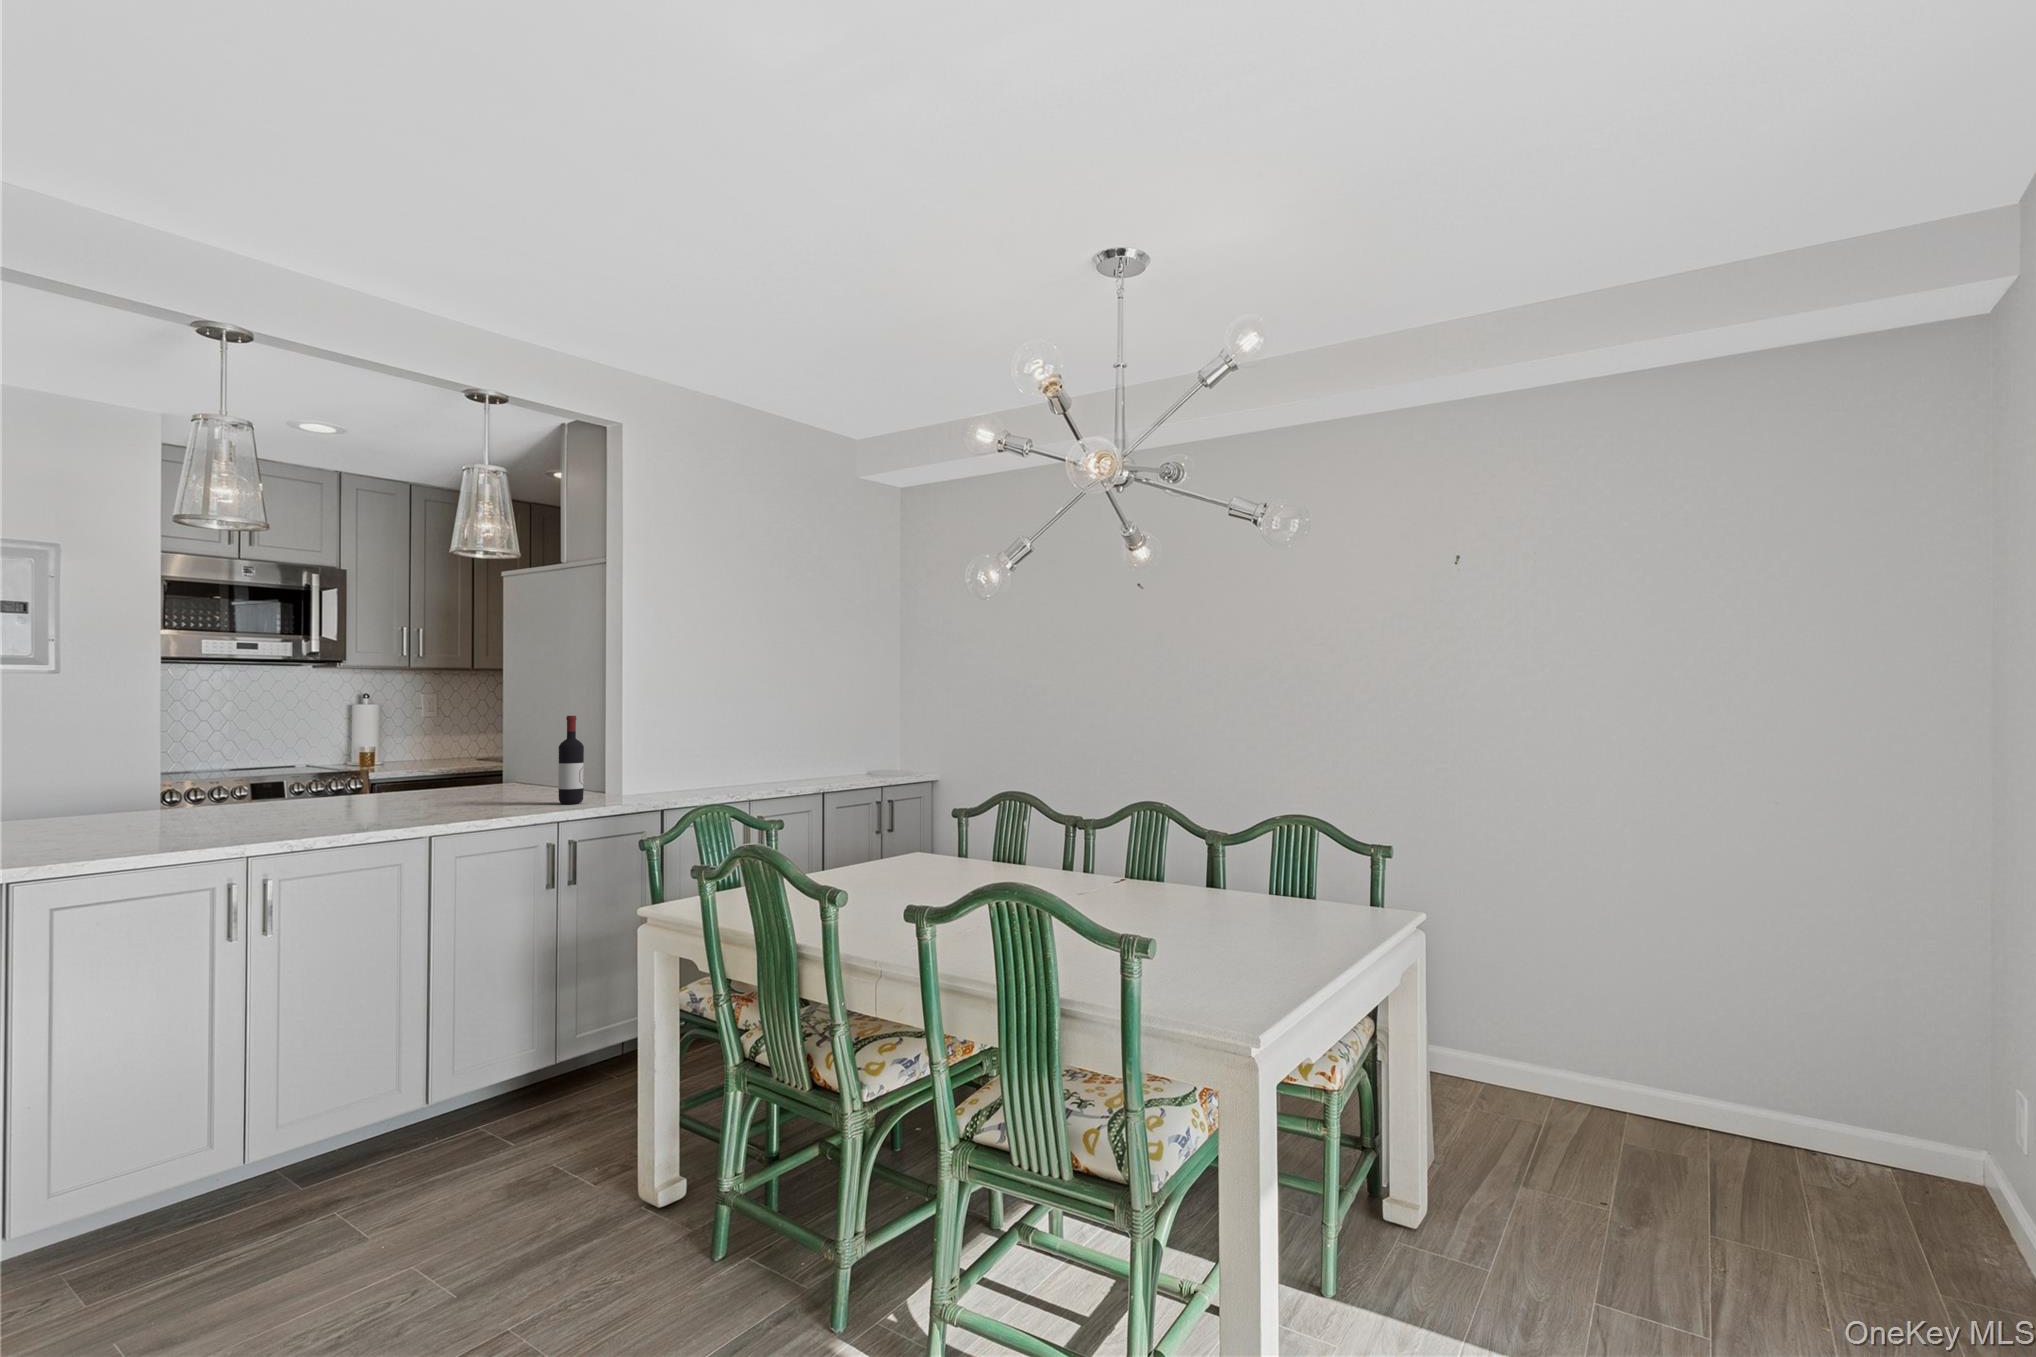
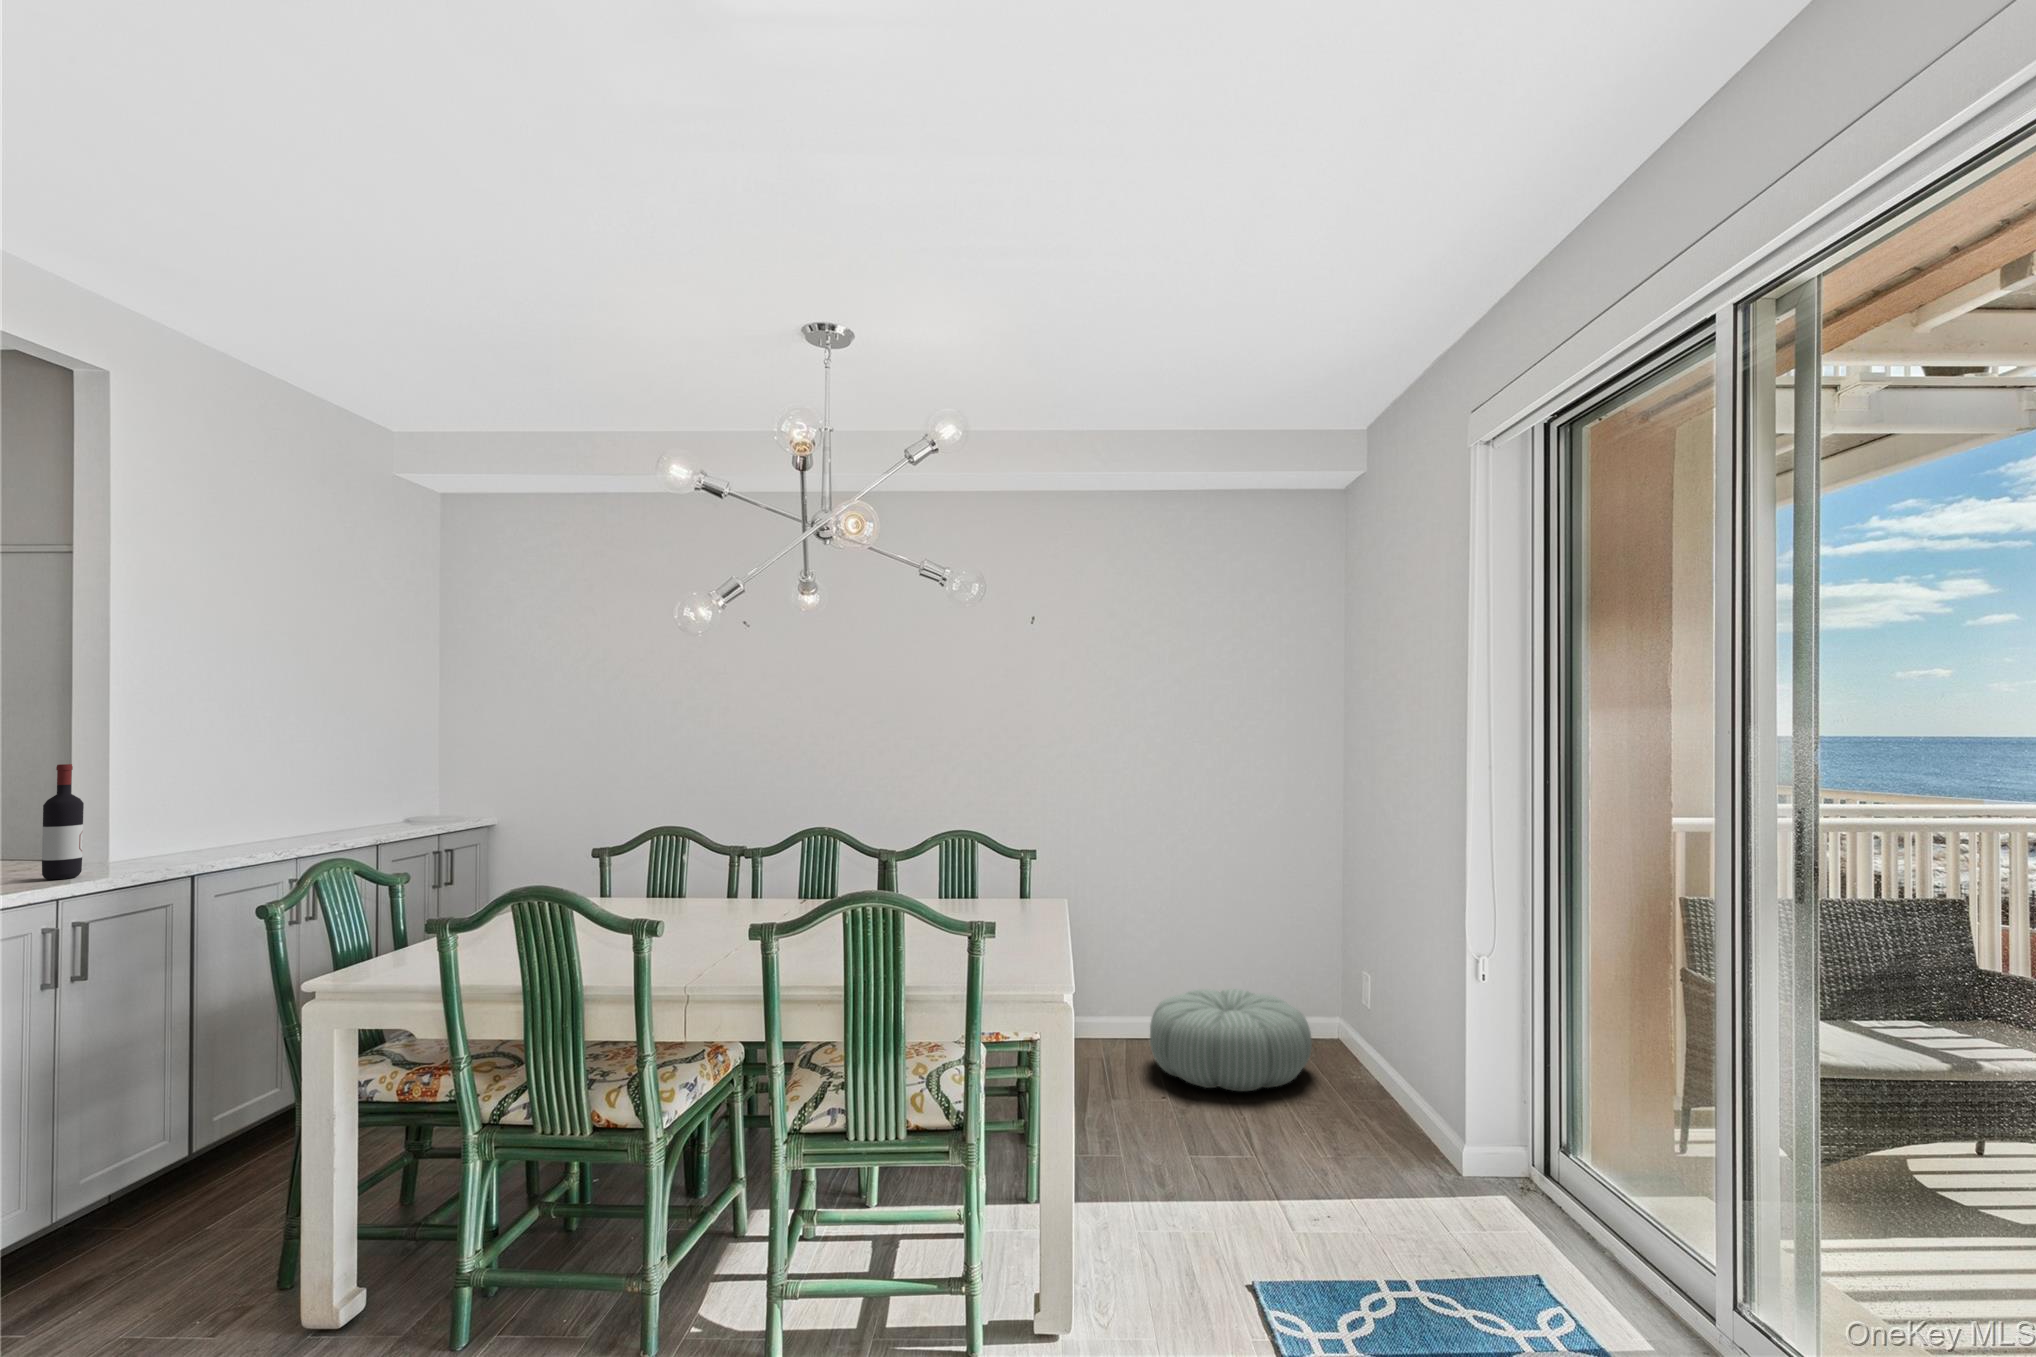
pouf: none [1604,1069,1885,1238] -> present [1150,989,1312,1091]

